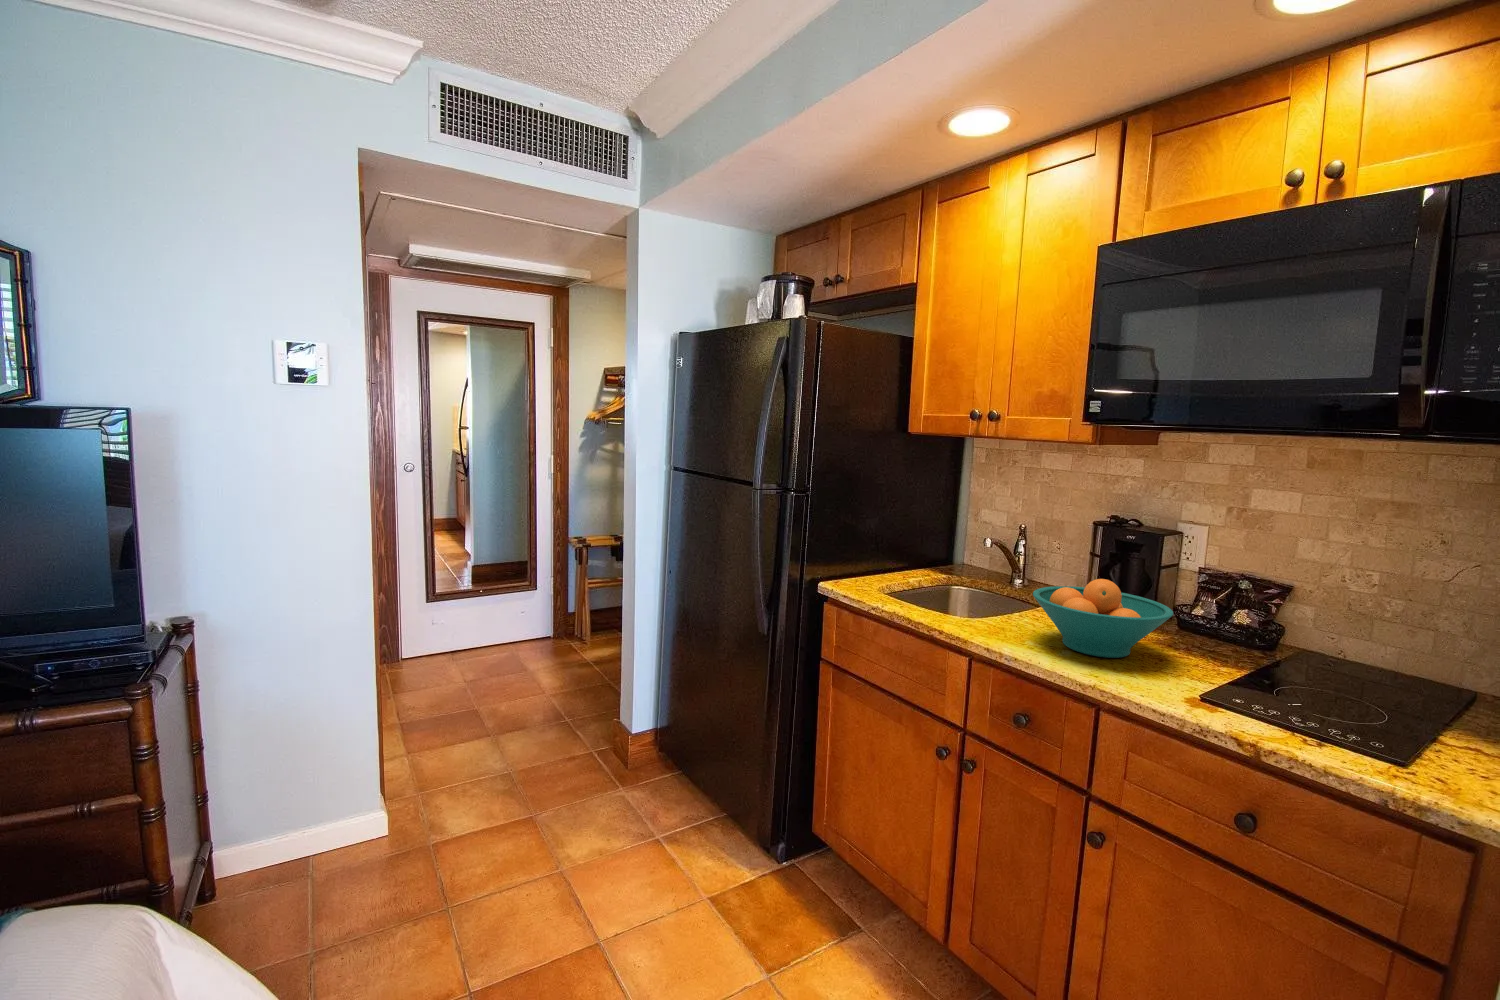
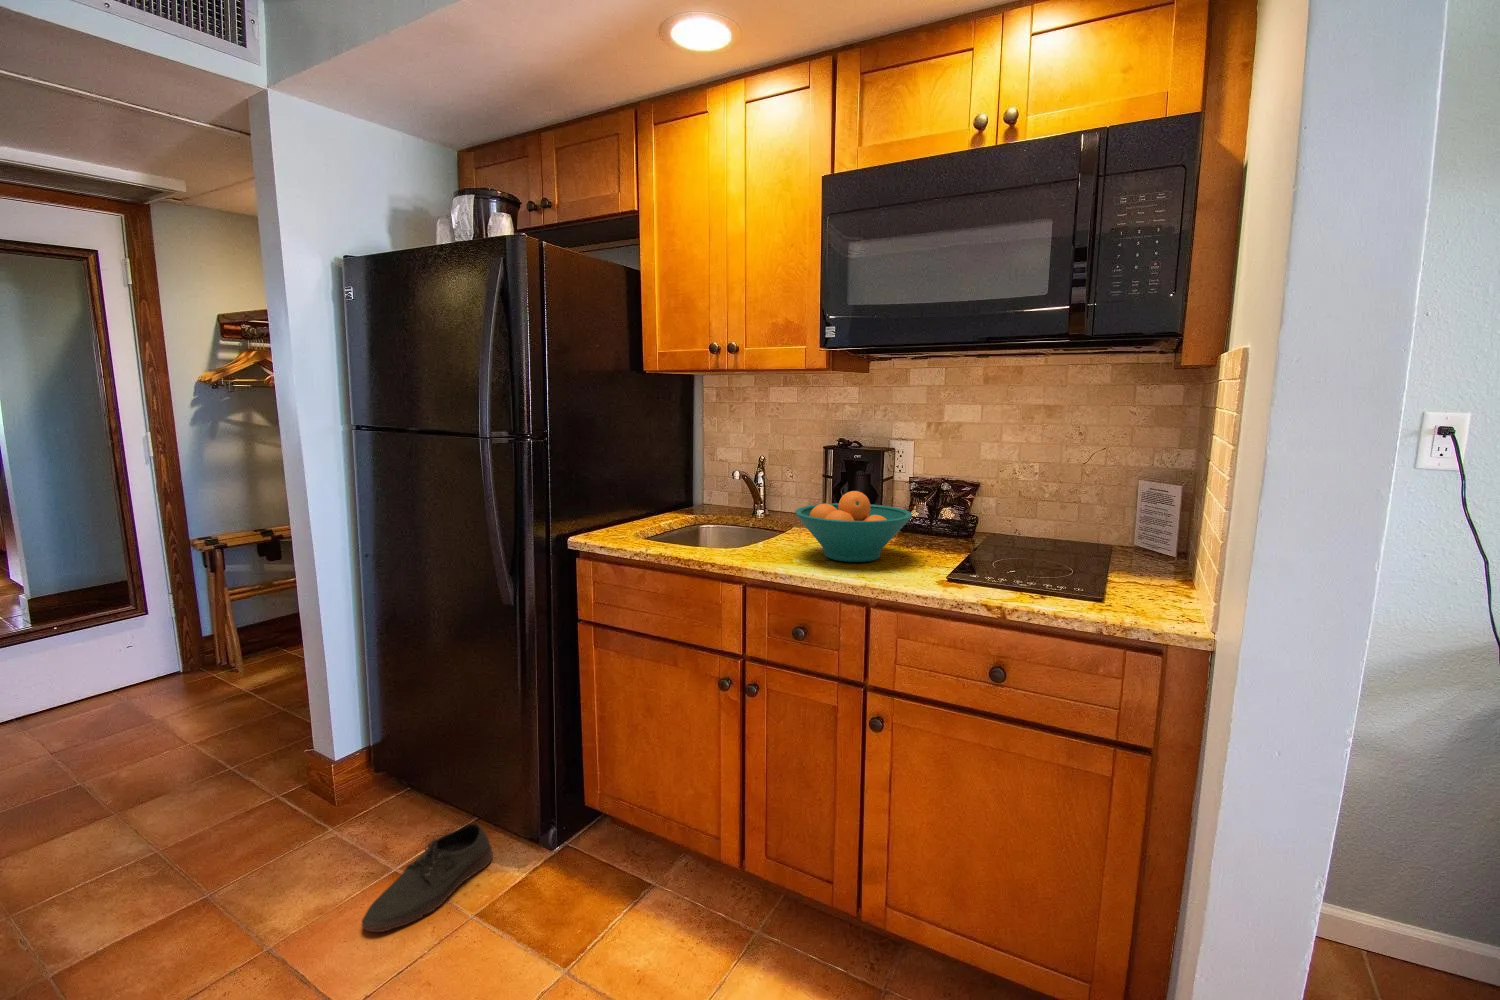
shoe: none [625,816,731,884] -> present [362,824,493,932]

